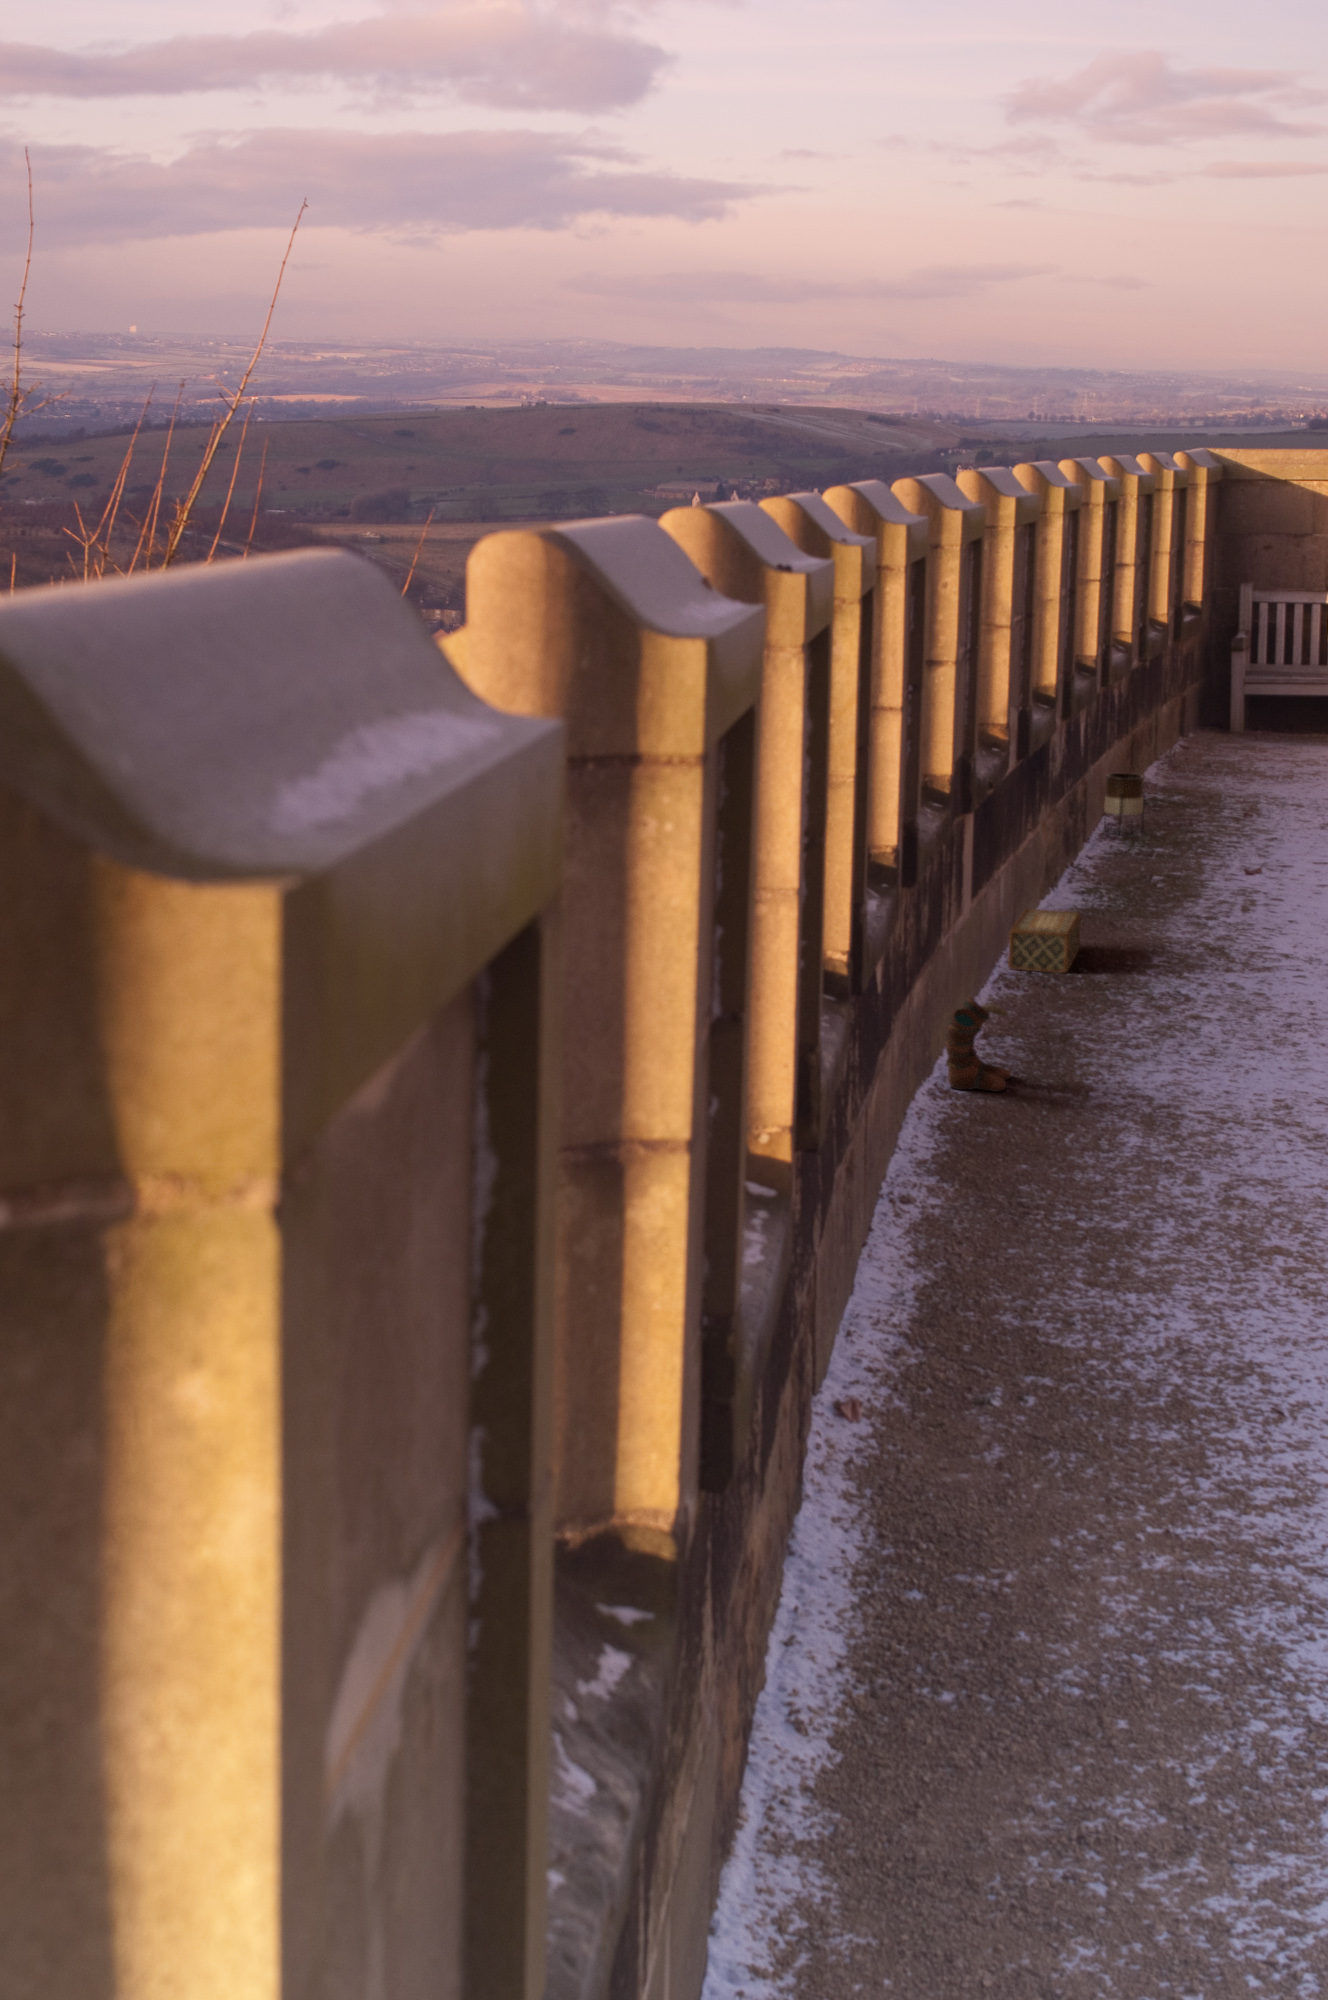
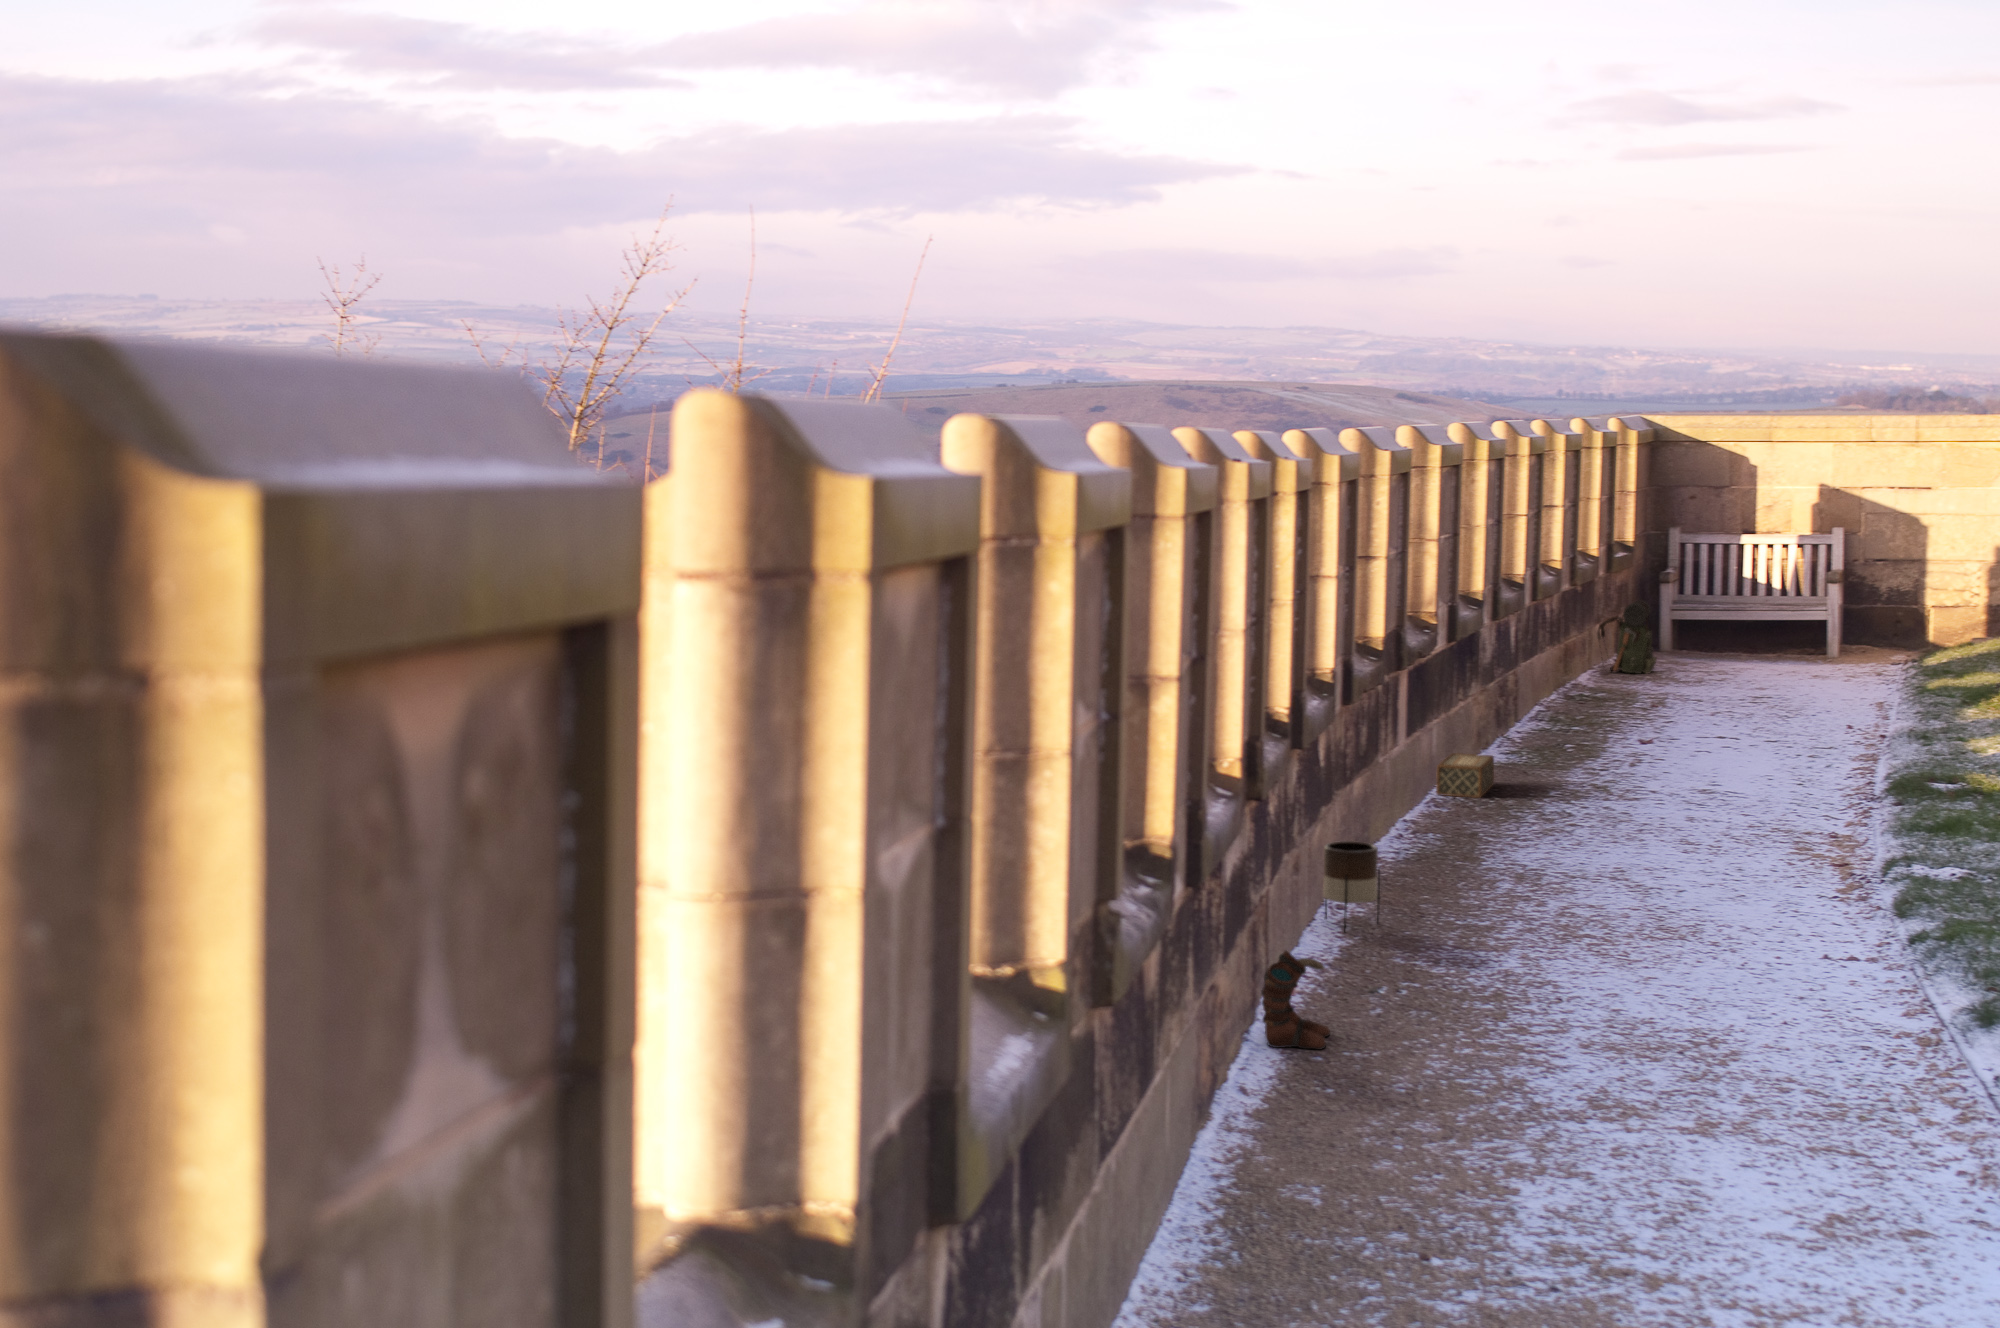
backpack: none [1164,676,1234,765] -> present [1597,600,1657,674]
planter: present [1104,773,1145,828] -> present [1323,841,1380,931]
boots: present [945,998,1011,1092] -> present [1261,951,1330,1049]

